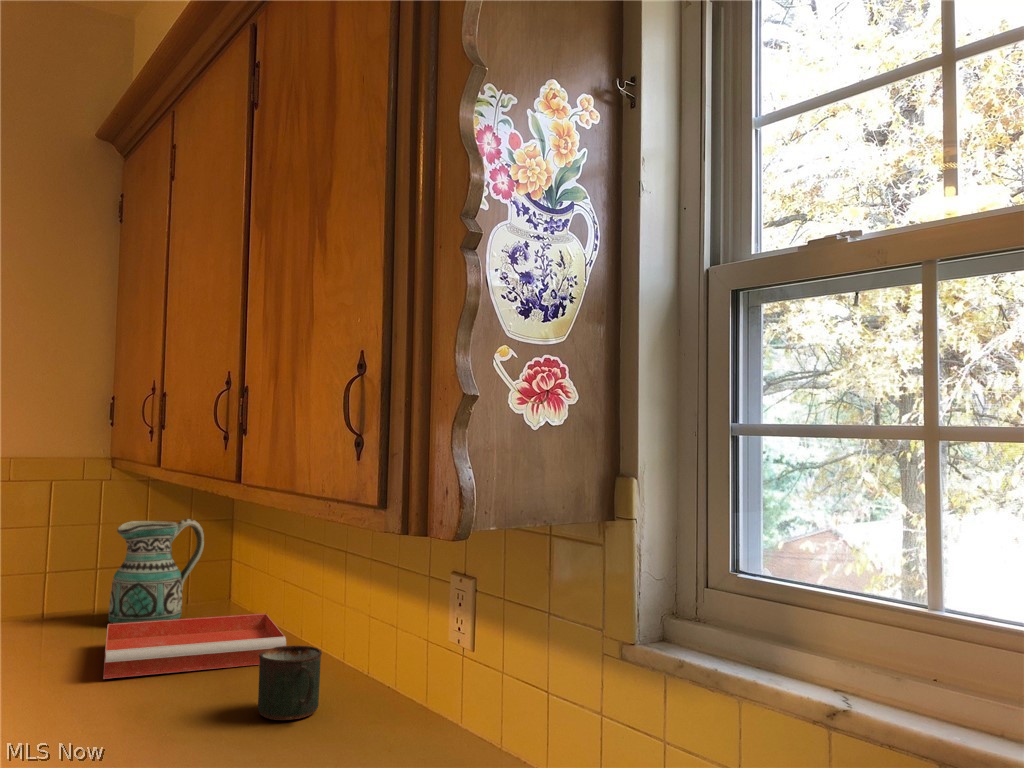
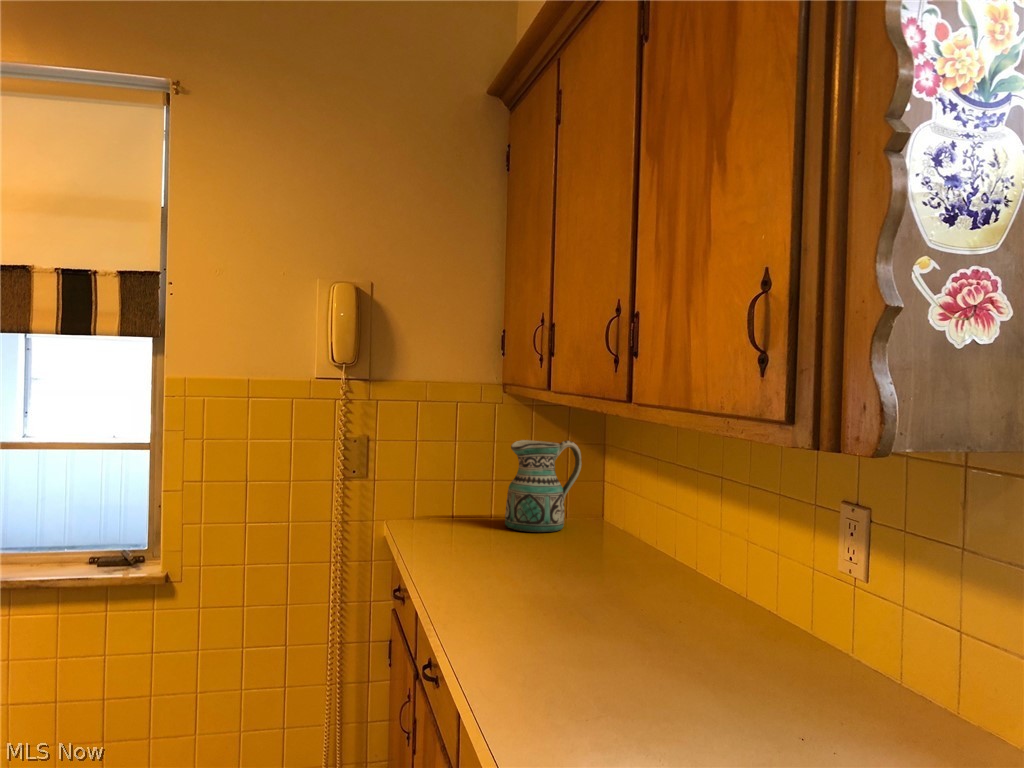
tray: present [103,613,286,679] -> none [508,526,664,575]
mug: present [258,646,322,720] -> none [647,557,705,624]

